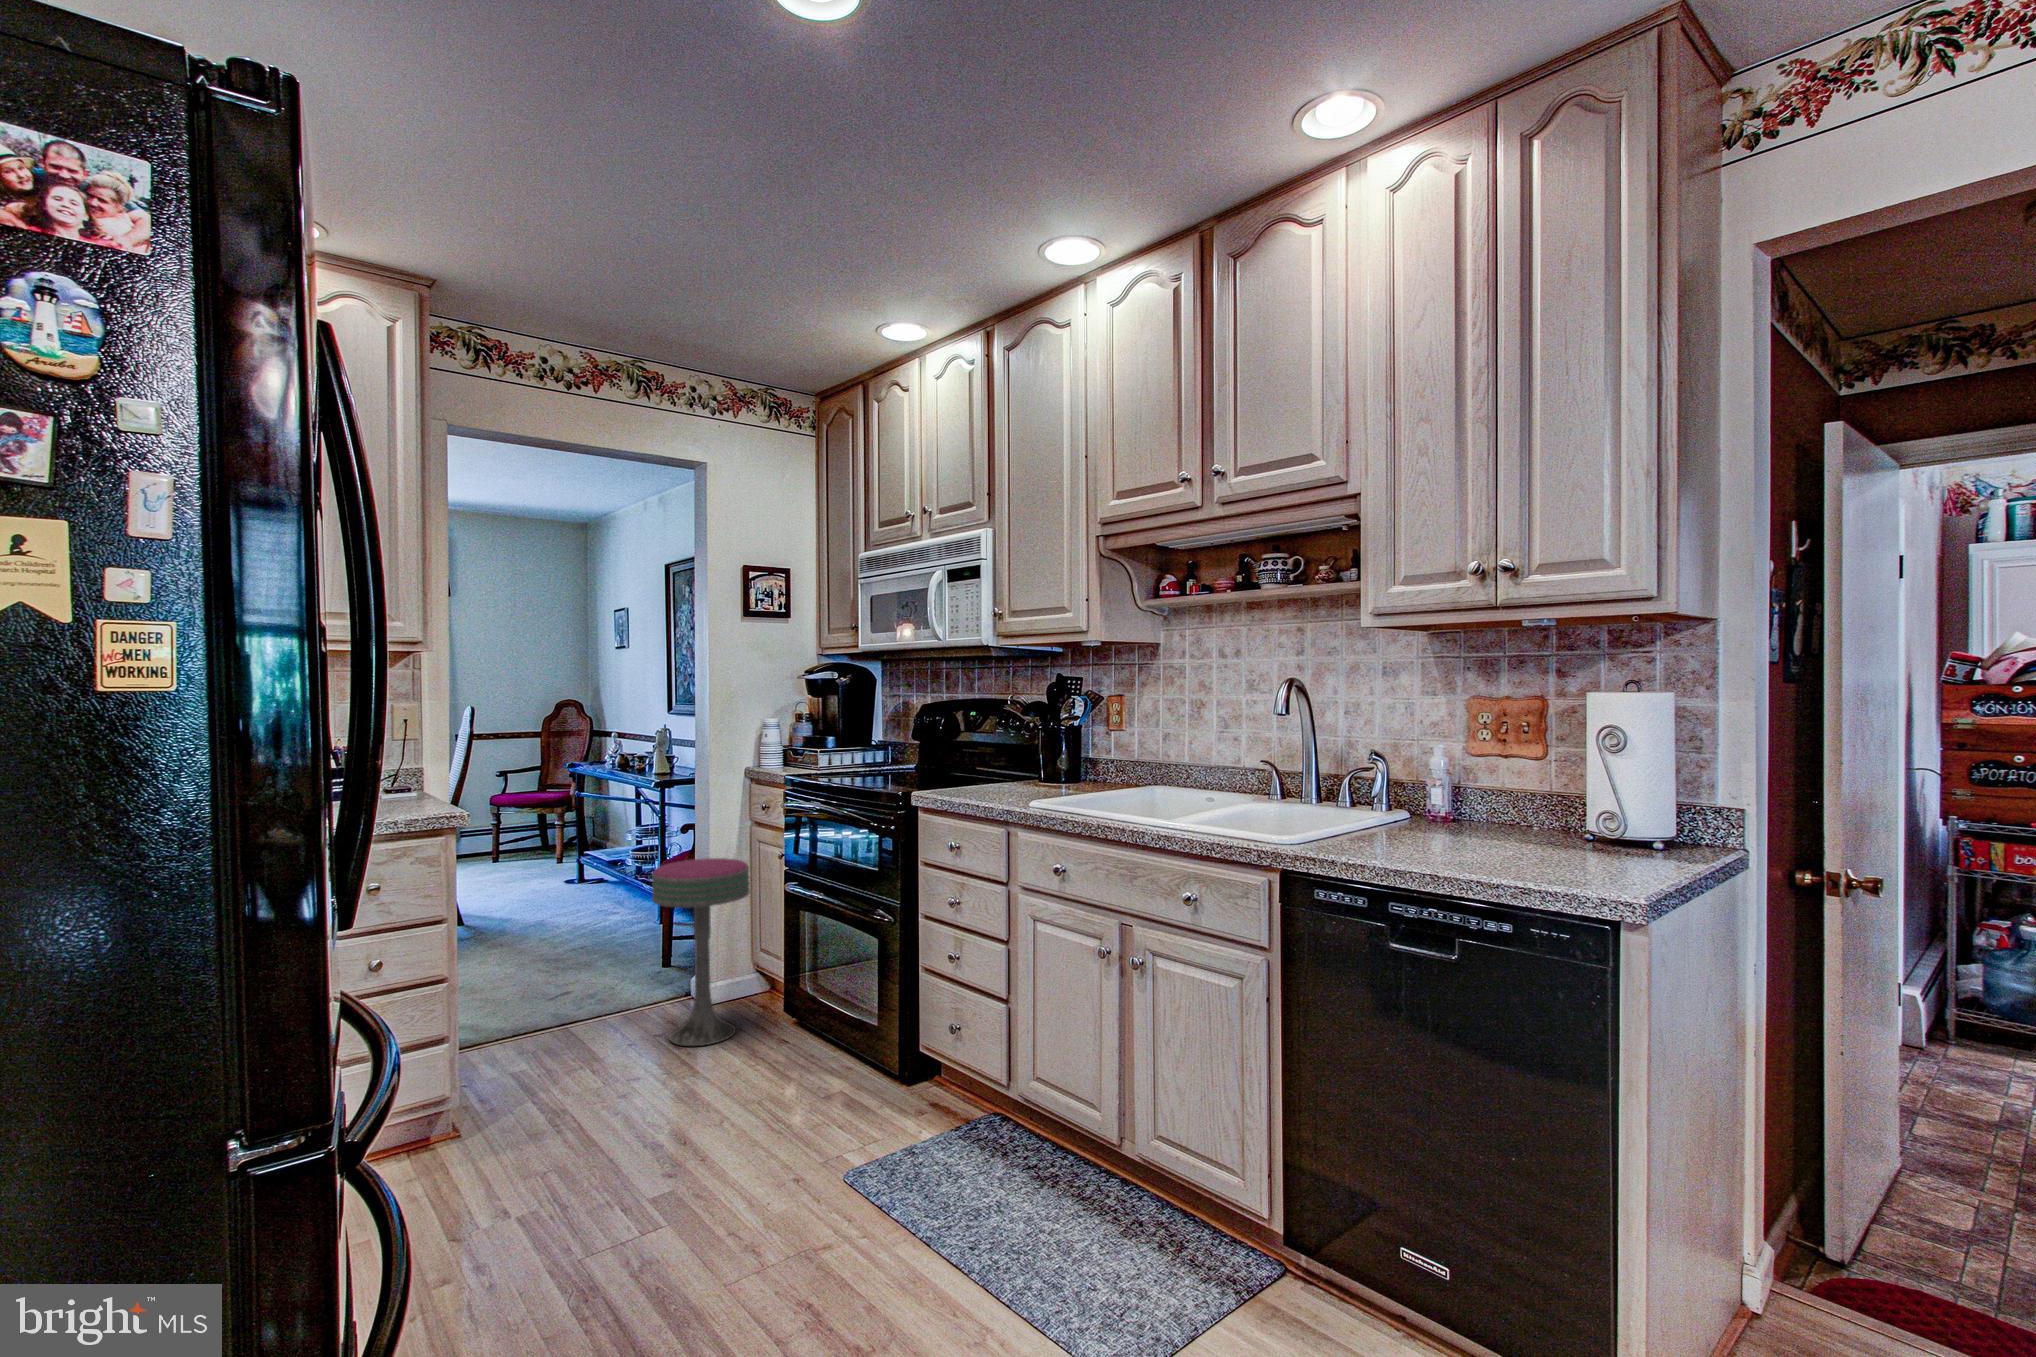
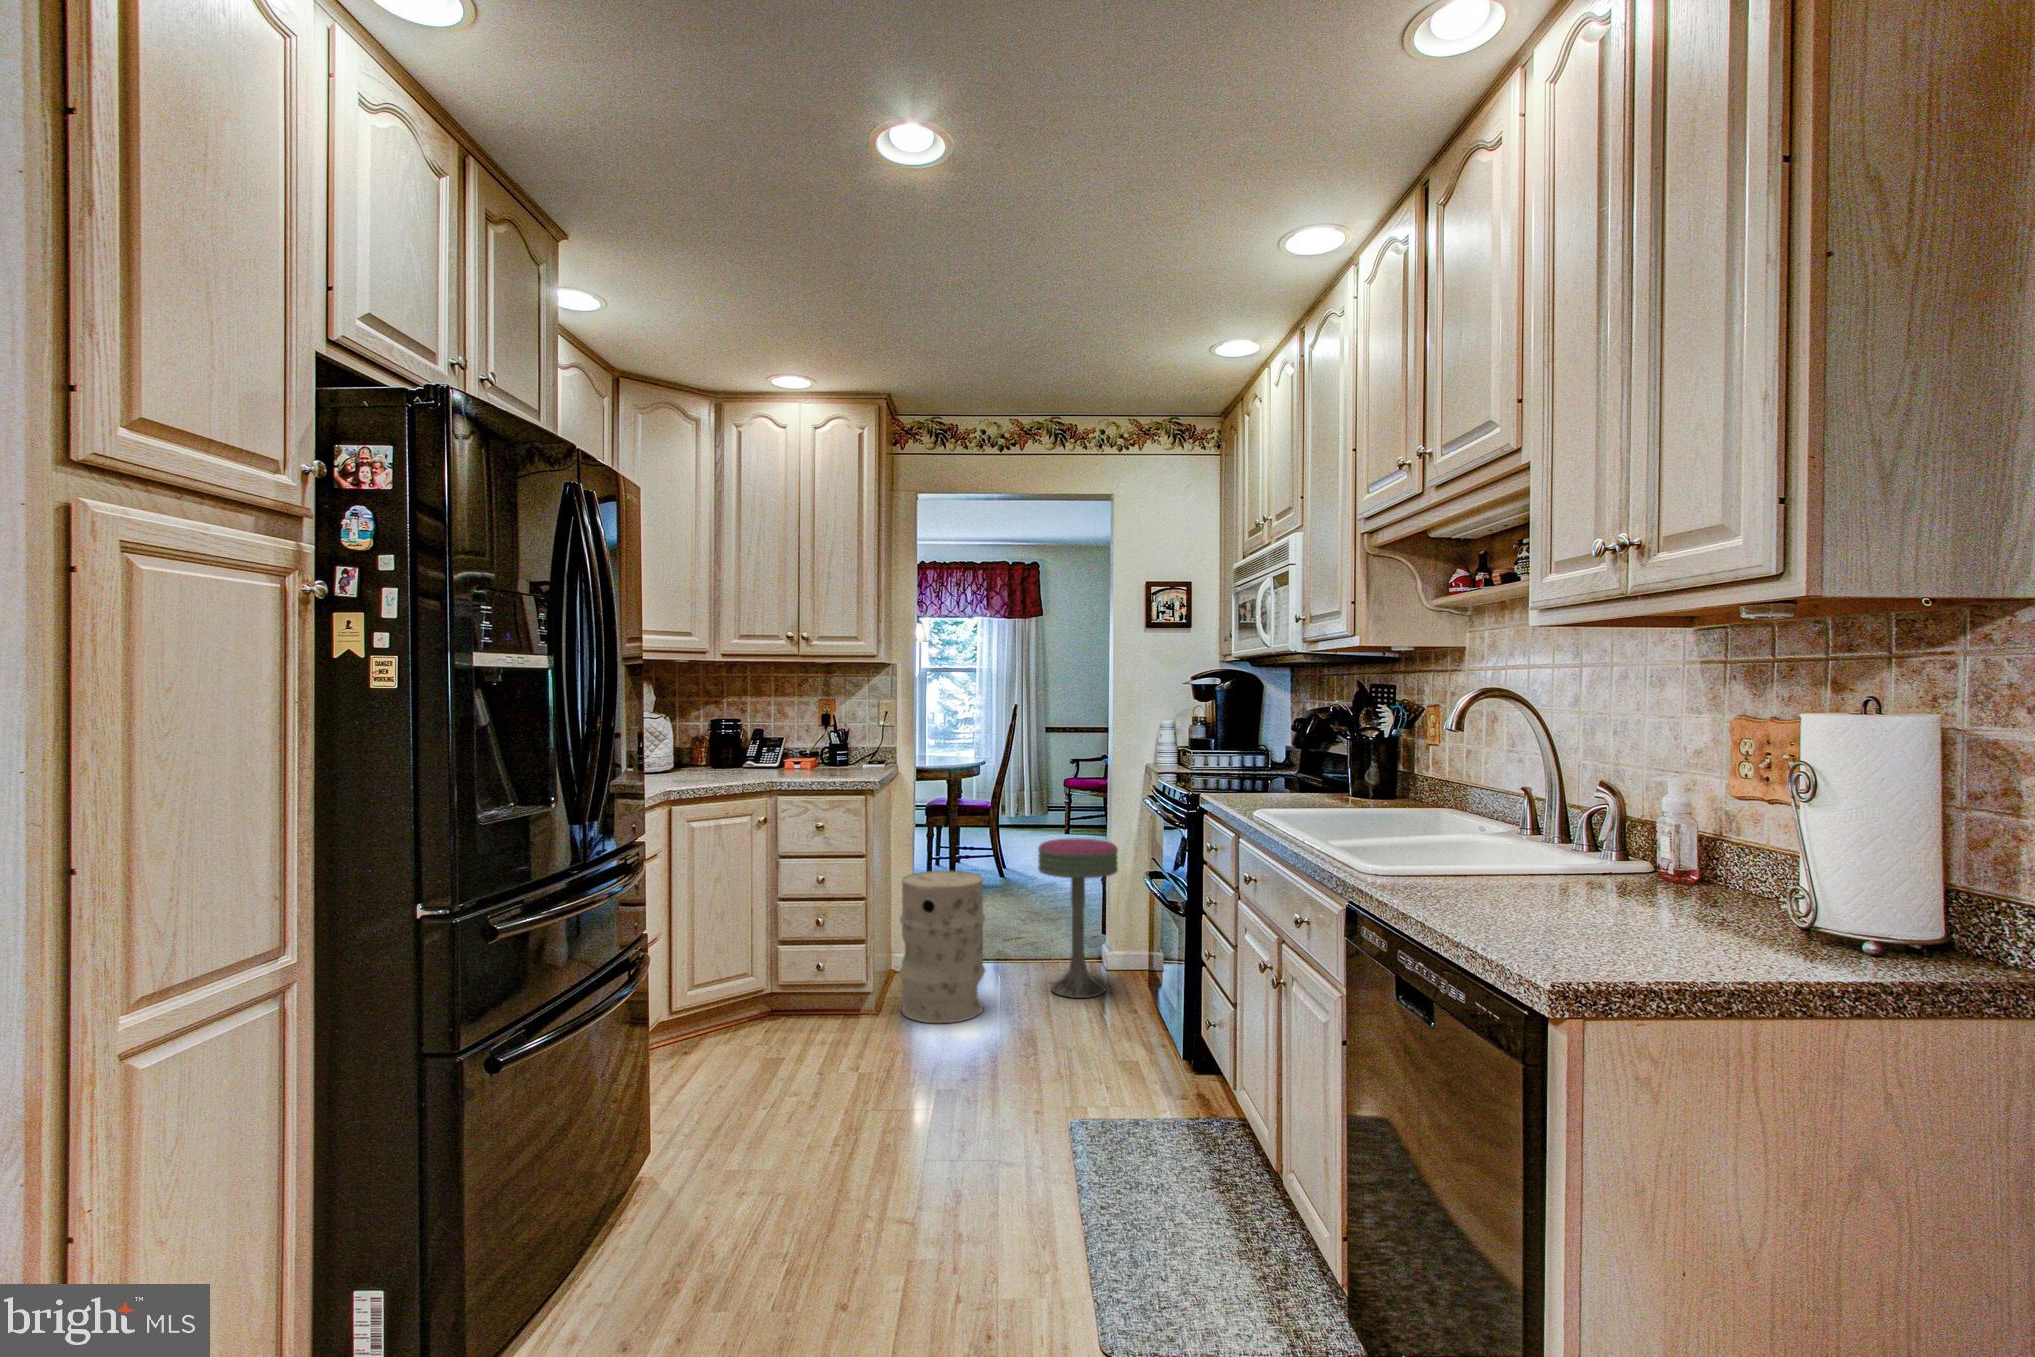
trash can: none [490,920,615,1127] -> present [899,871,985,1023]

